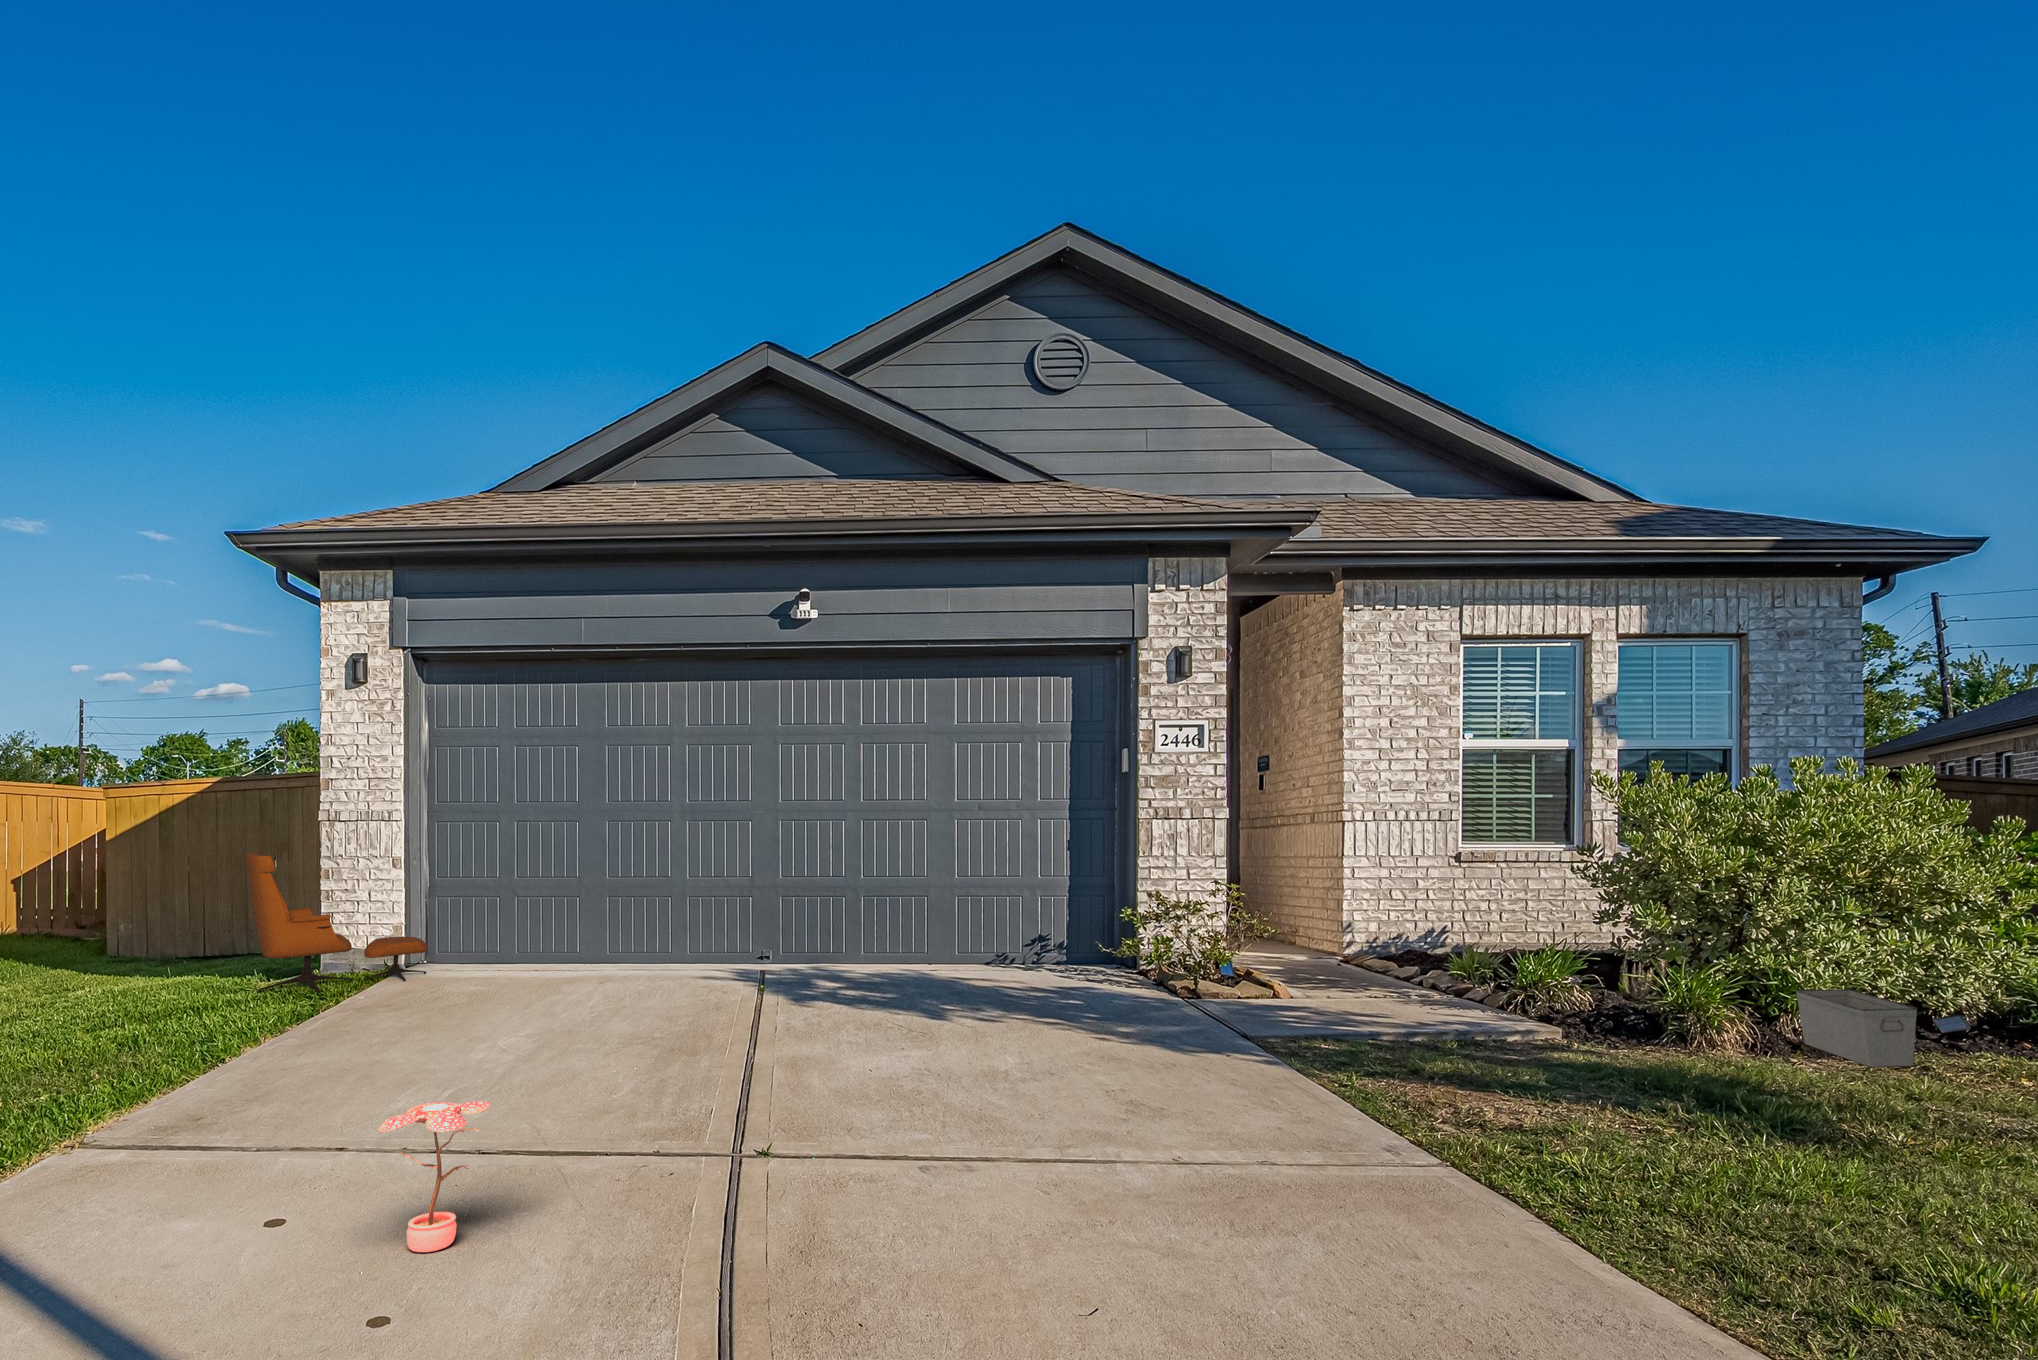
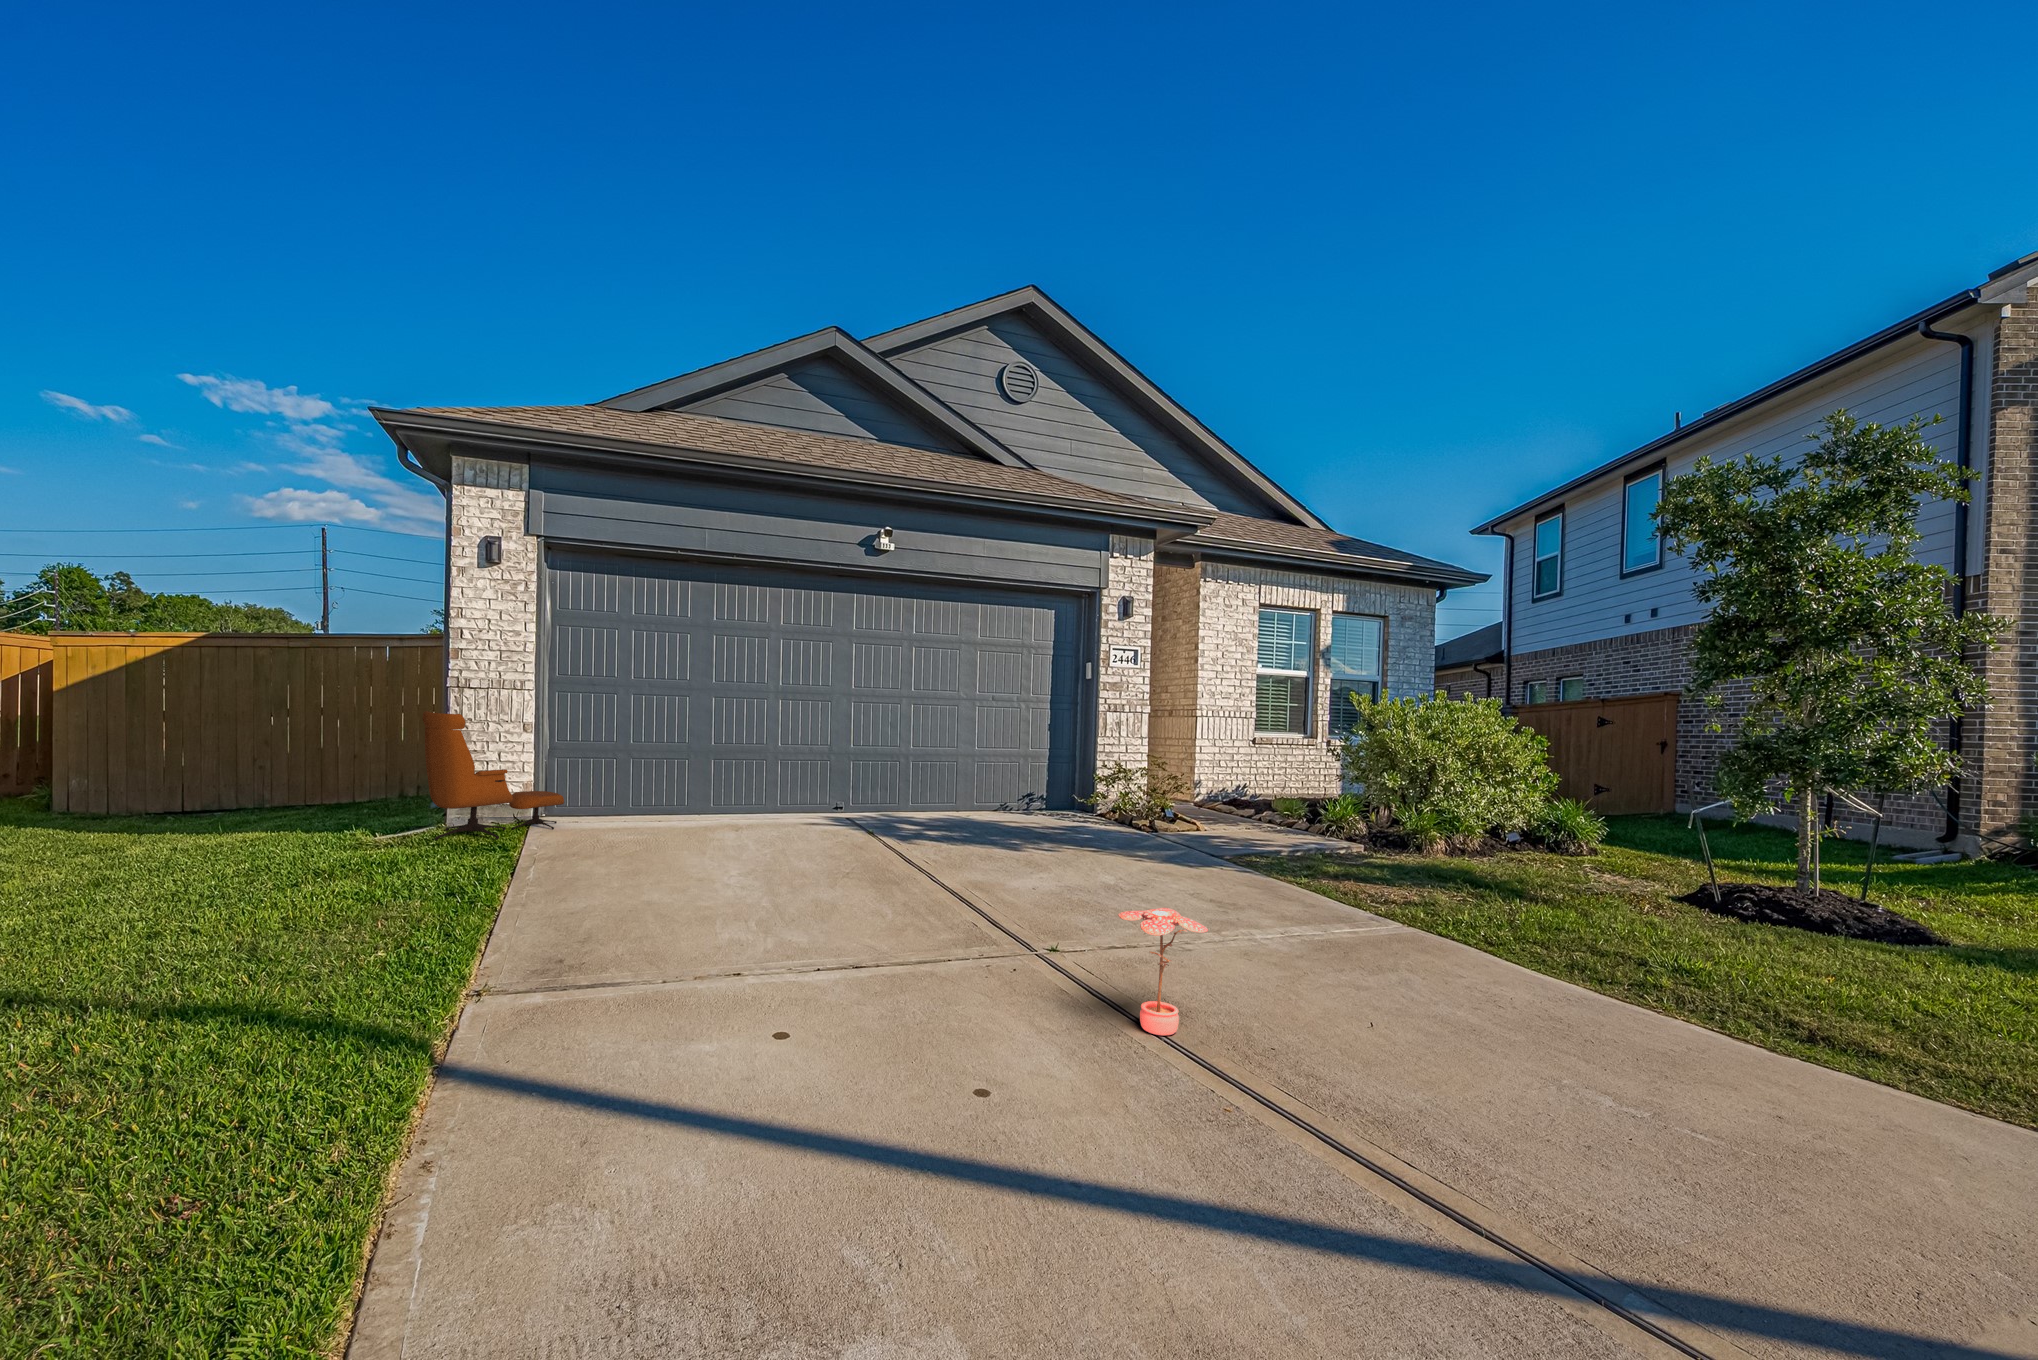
storage bin: present [1796,989,1917,1067] -> none [1534,823,1614,867]

